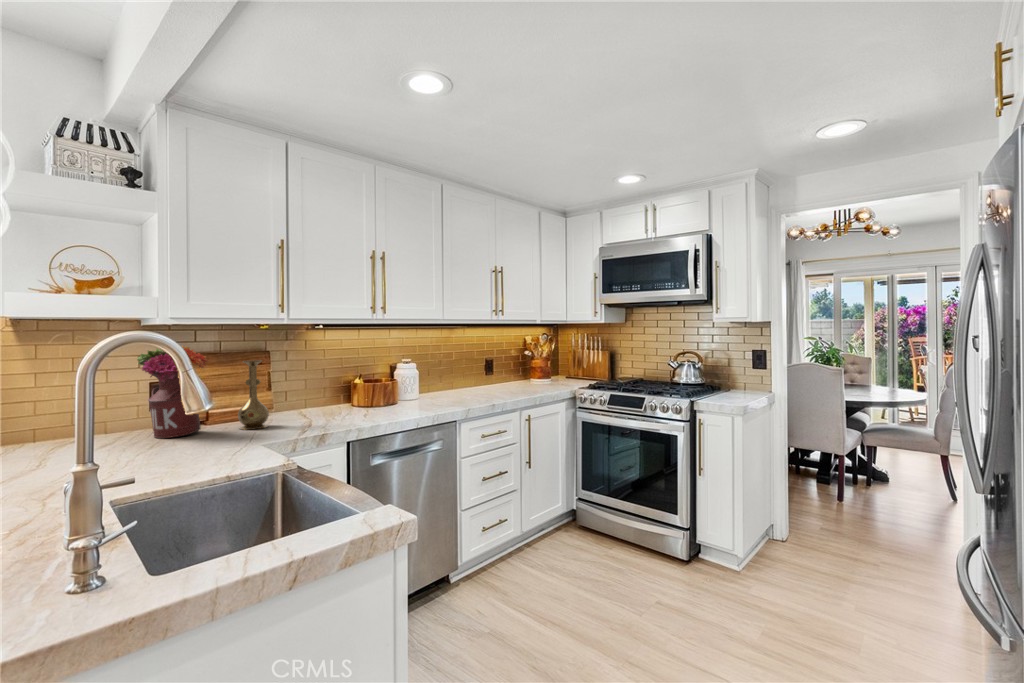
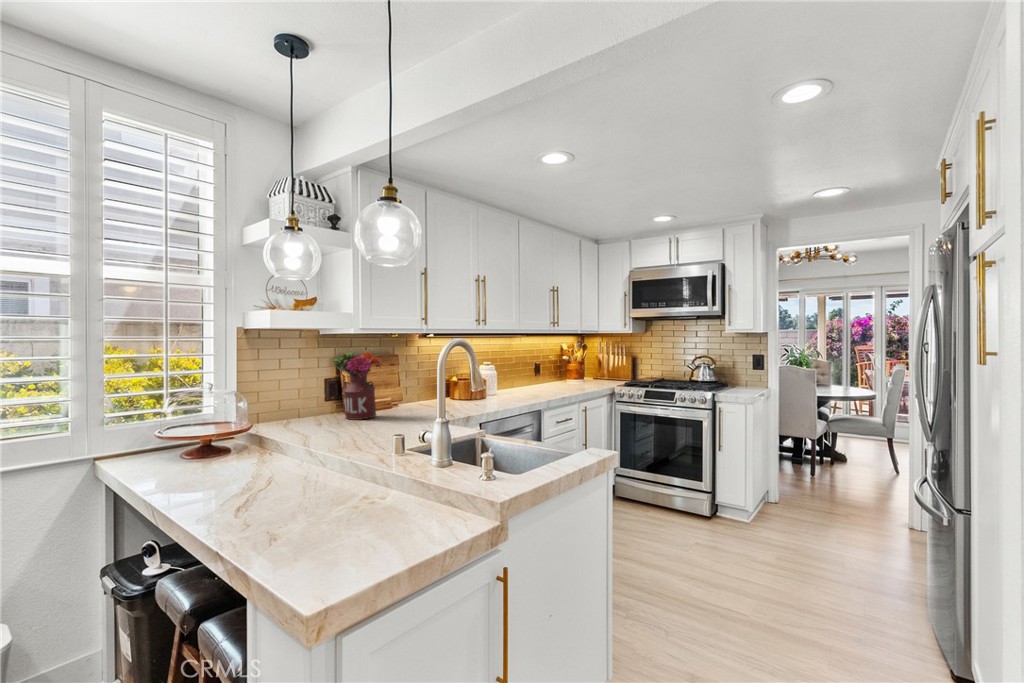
vase: present [238,360,269,430] -> none [397,362,418,414]

